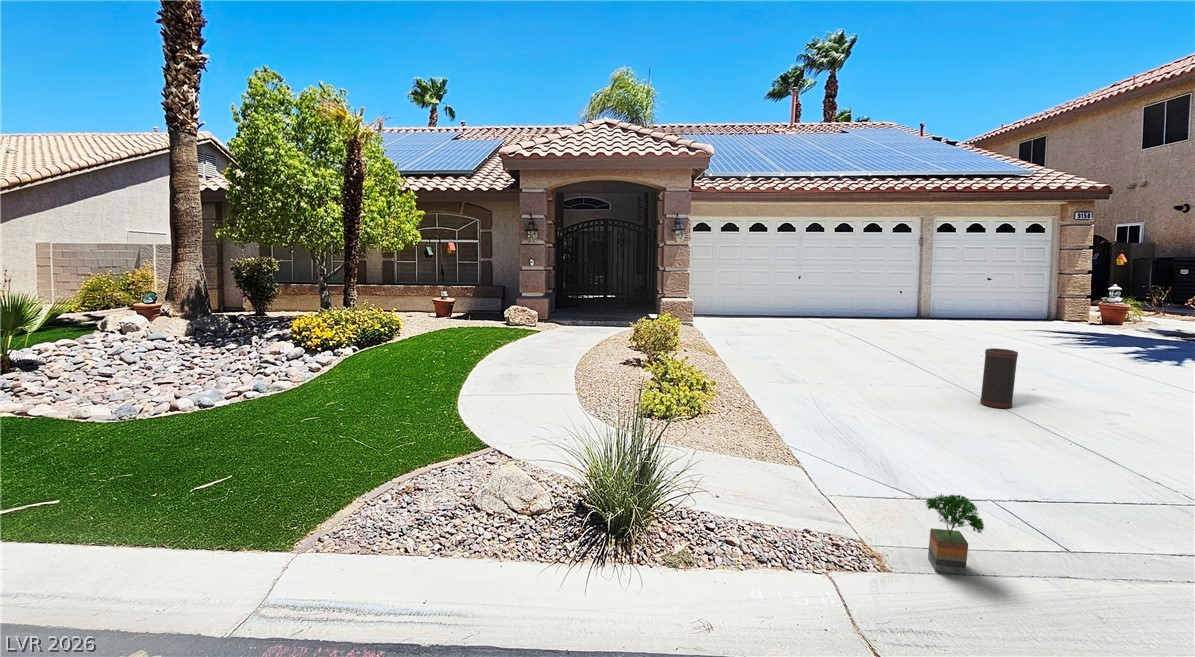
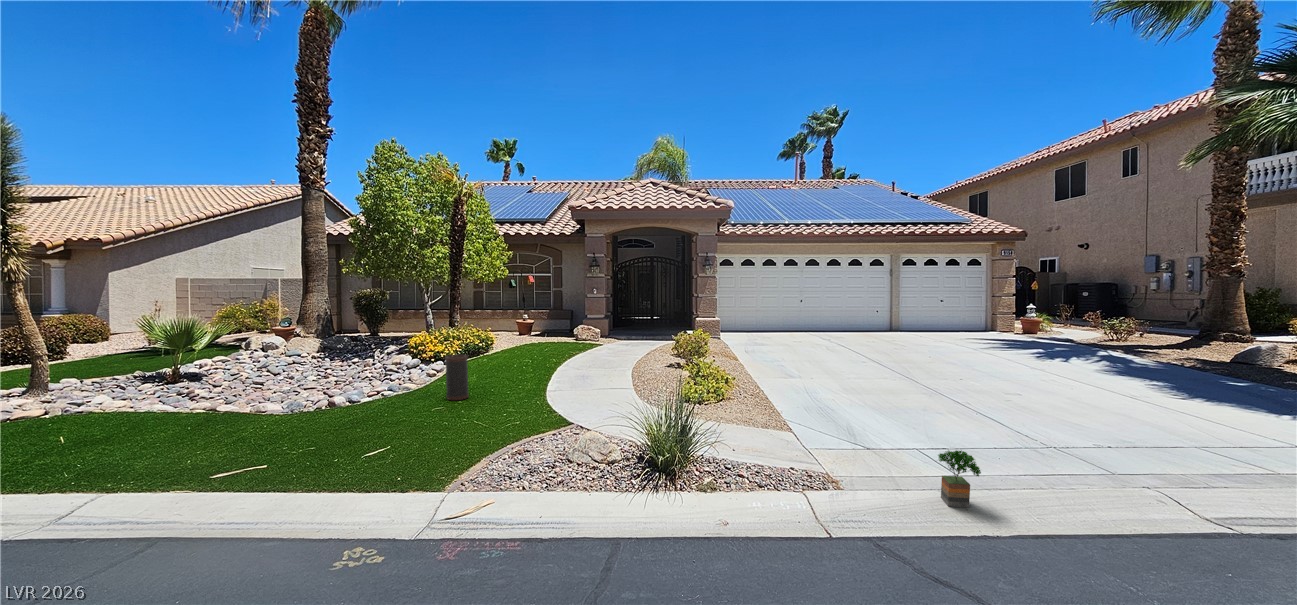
trash can: present [980,348,1018,408] -> present [445,355,469,400]

